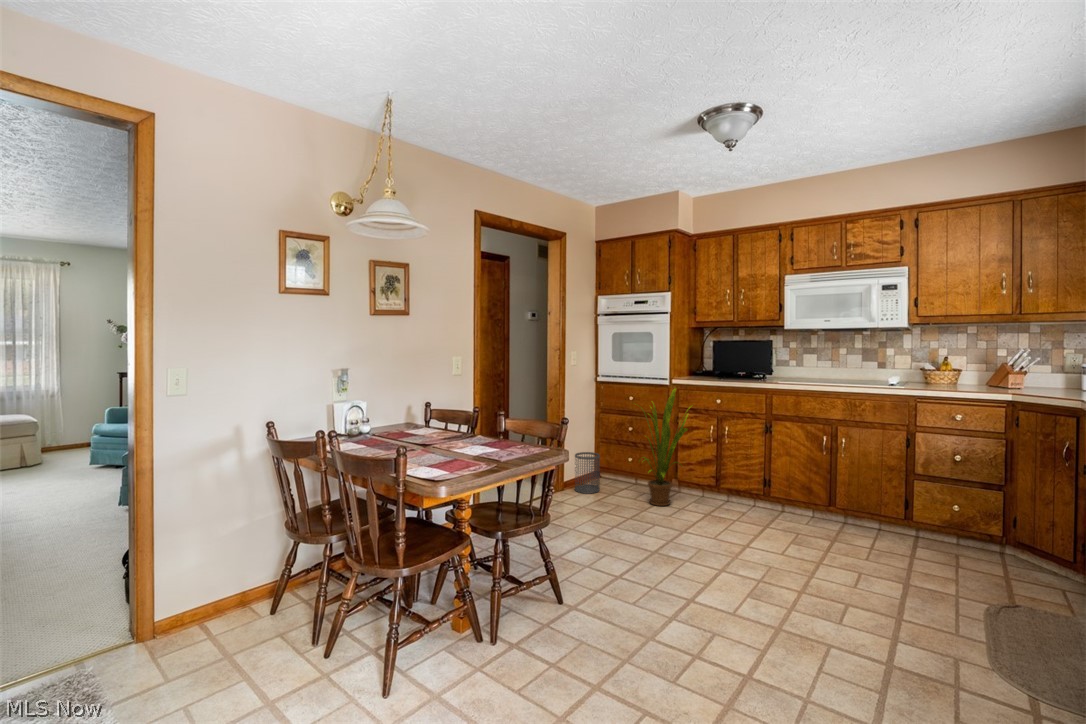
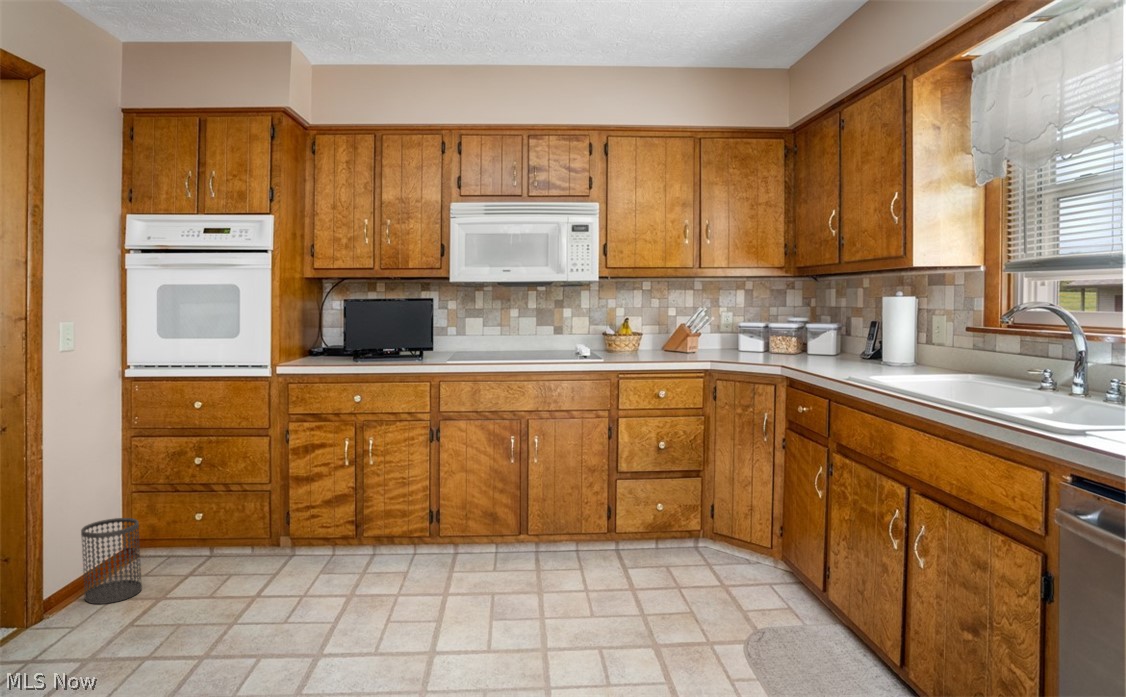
house plant: present [643,388,688,506] -> none [204,381,323,593]

